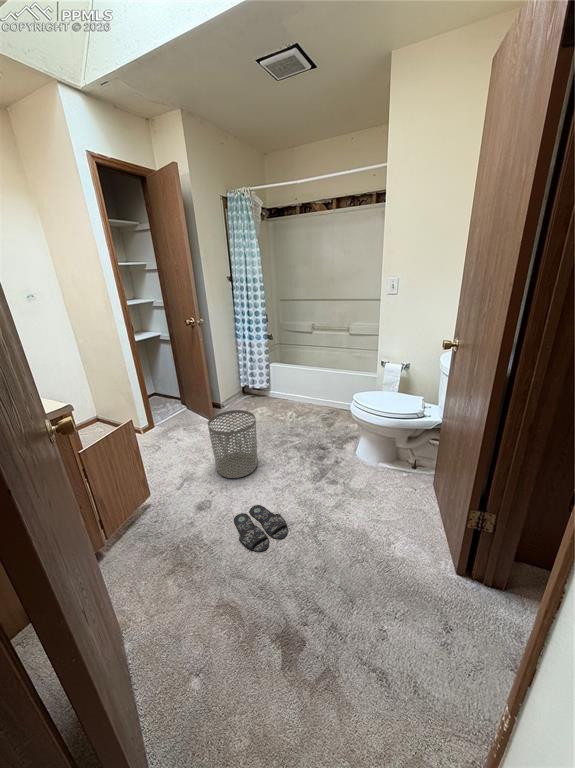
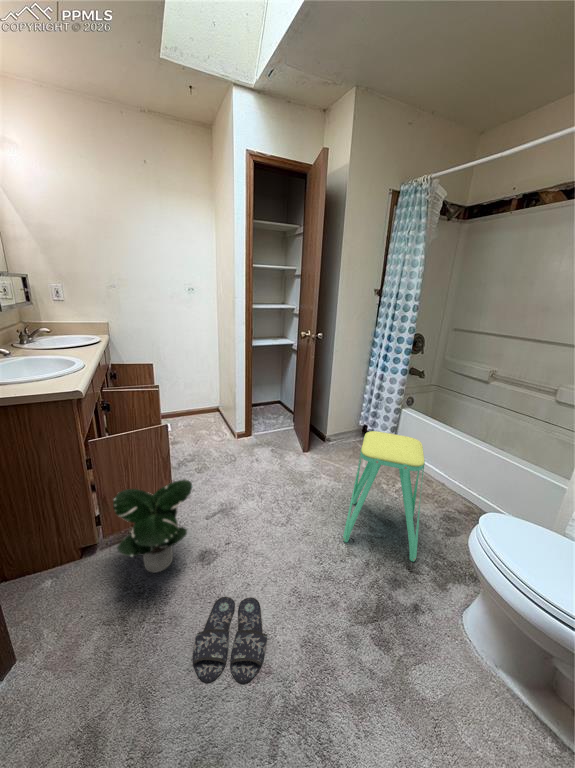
stool: none [269,374,324,455] -> present [343,431,425,561]
waste bin: present [208,410,257,478] -> none [253,452,315,546]
potted plant: none [119,454,193,537] -> present [113,480,192,573]

